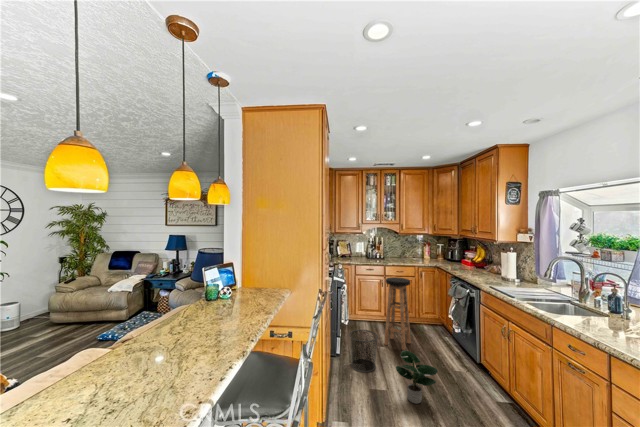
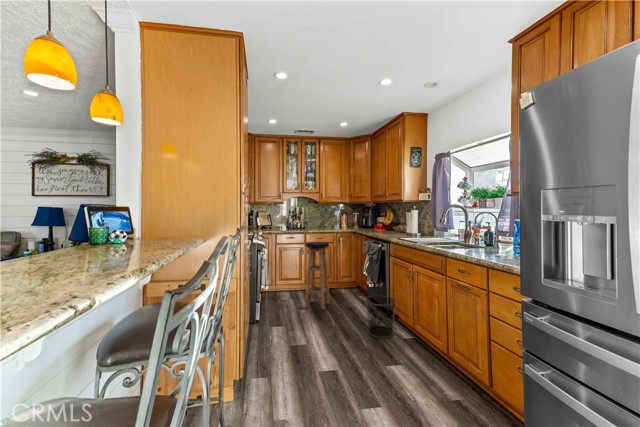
waste bin: present [349,330,378,372] -> present [365,295,396,338]
potted plant: present [396,350,438,404] -> none [315,304,354,351]

